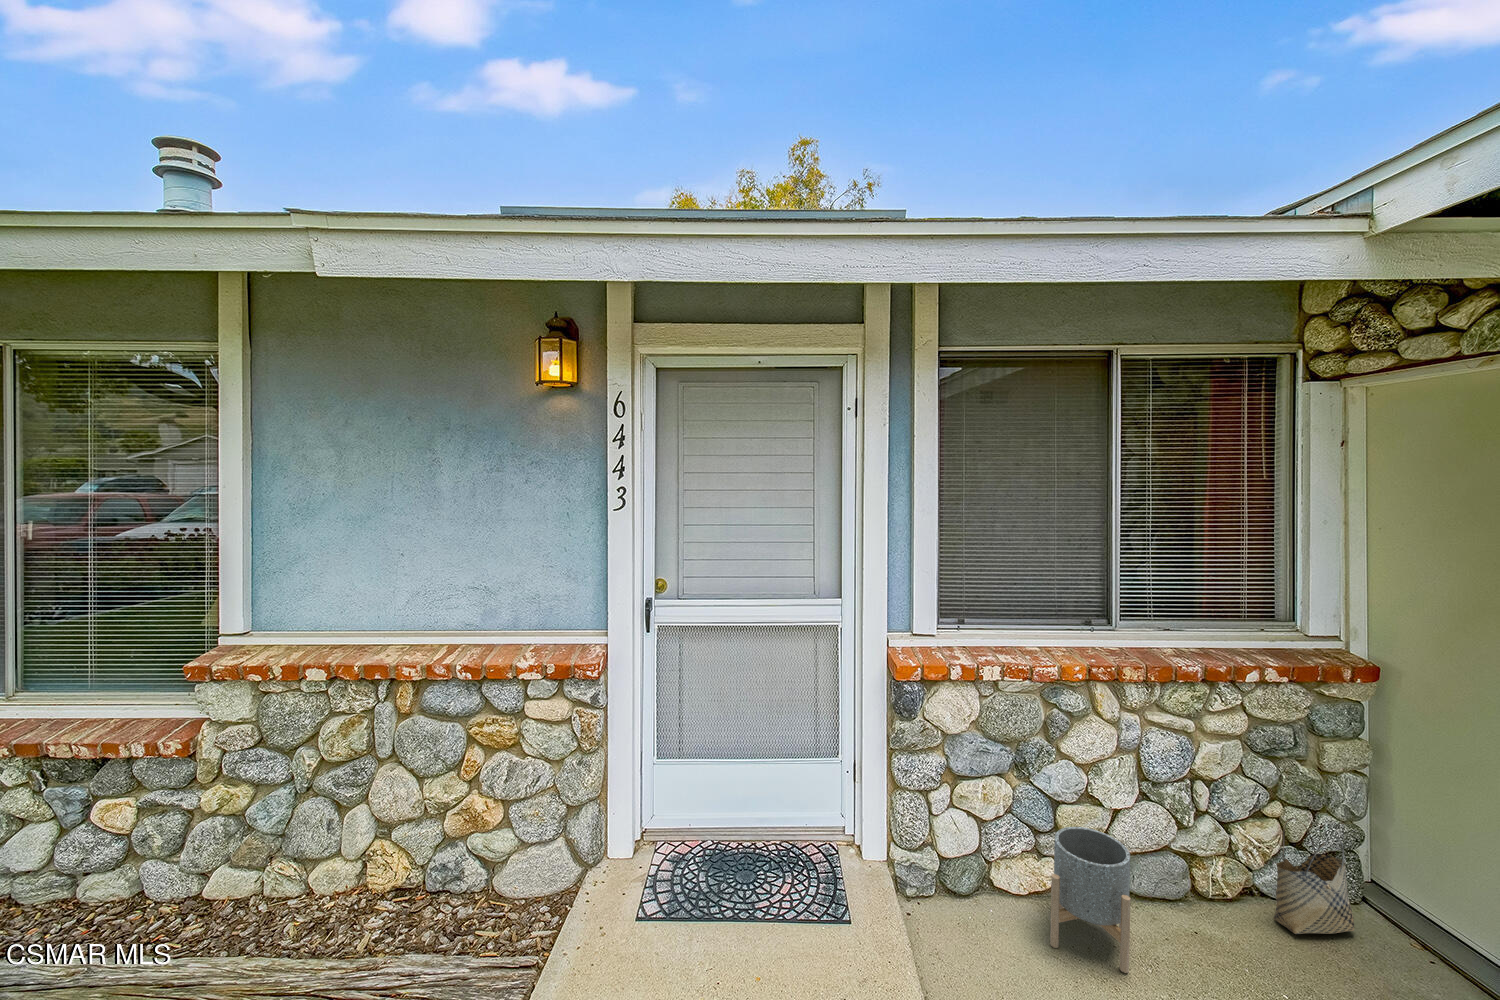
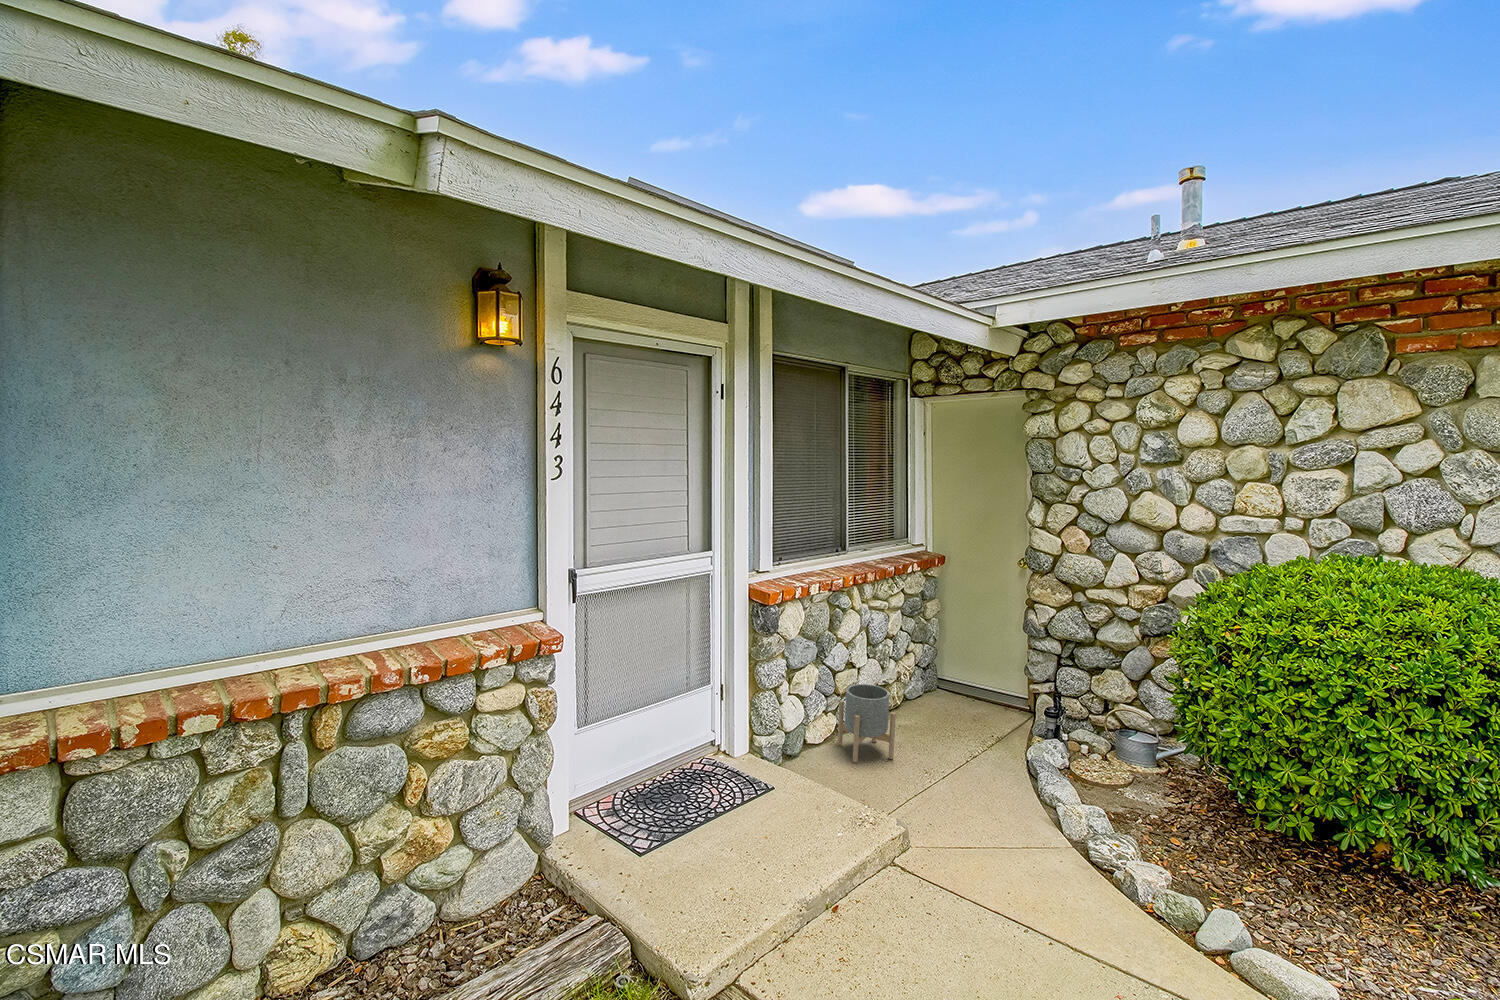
woven basket: present [1274,817,1354,934] -> none [920,651,948,714]

